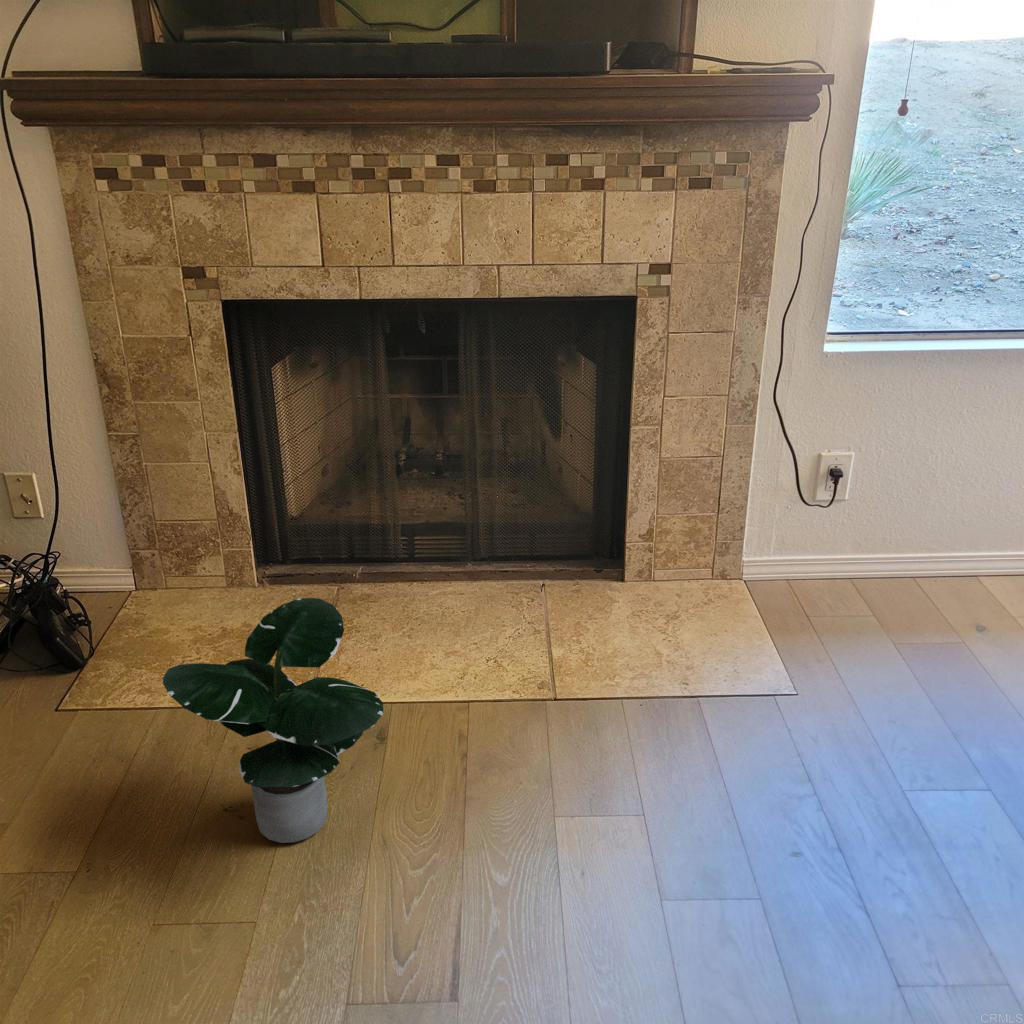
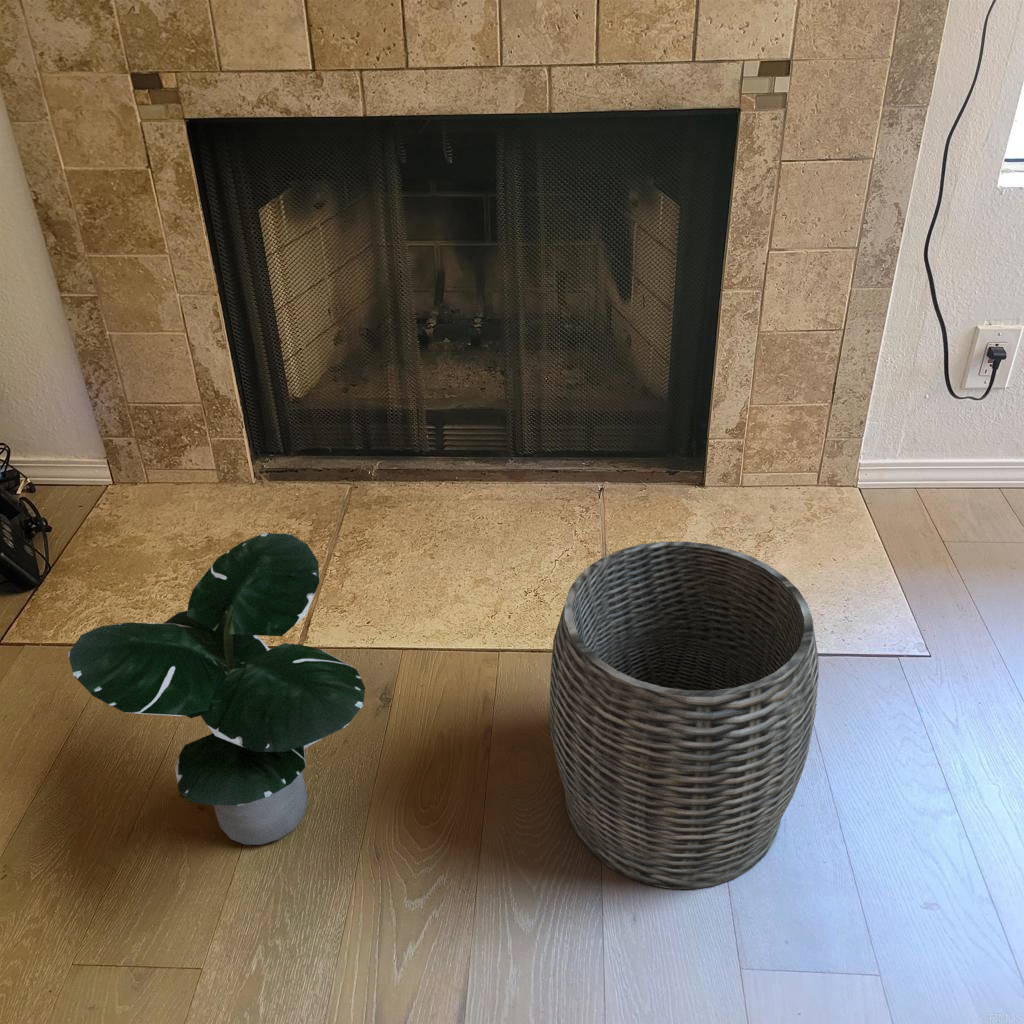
woven basket: none [517,598,712,857] -> present [550,542,819,889]

